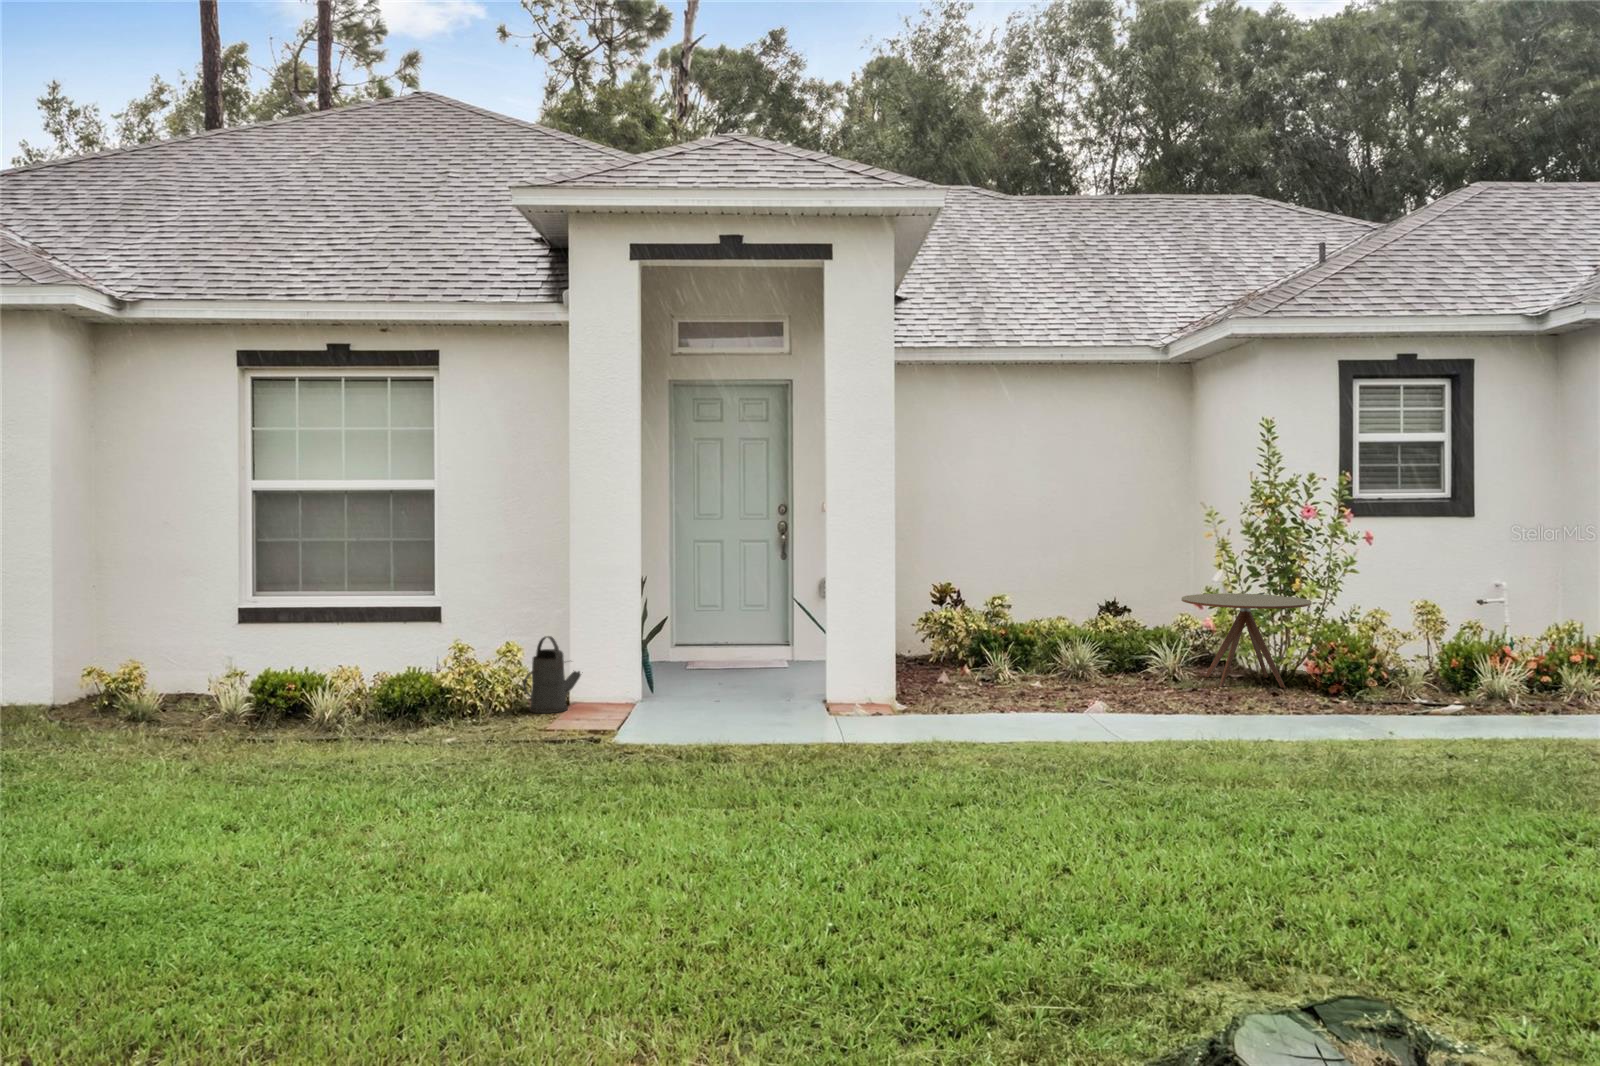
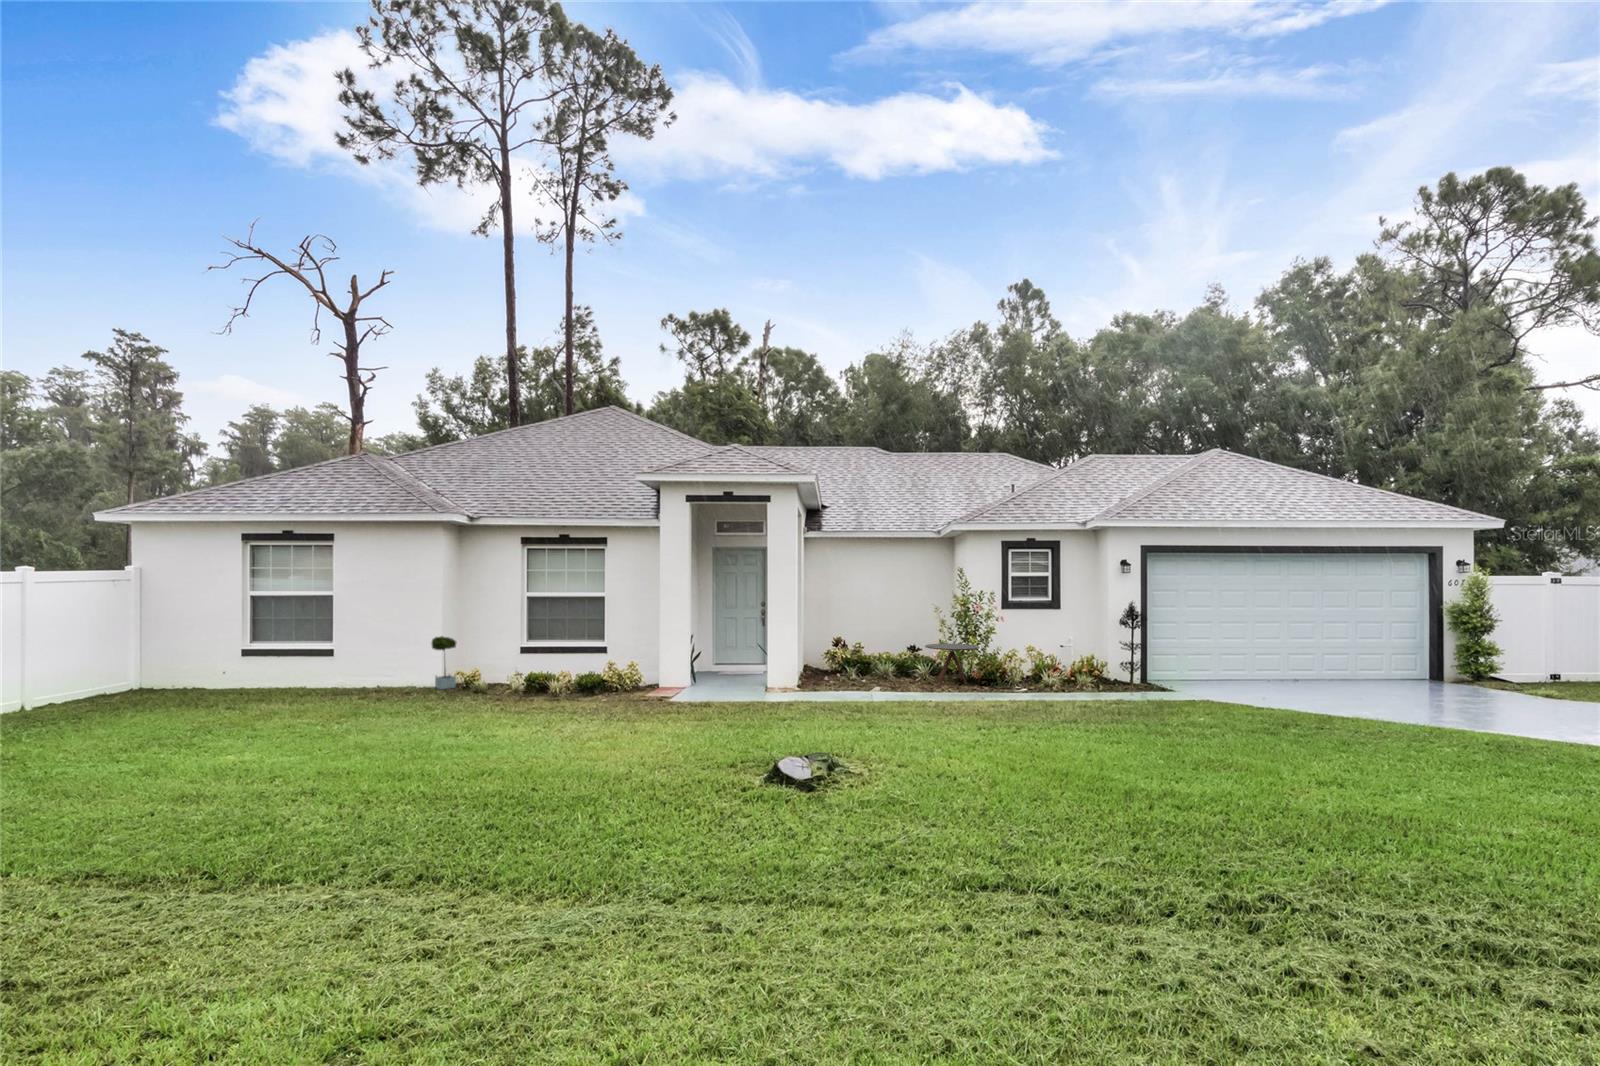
potted tree: none [14,584,81,713] -> present [432,636,456,689]
watering can: present [523,636,581,713] -> none [638,659,669,691]

